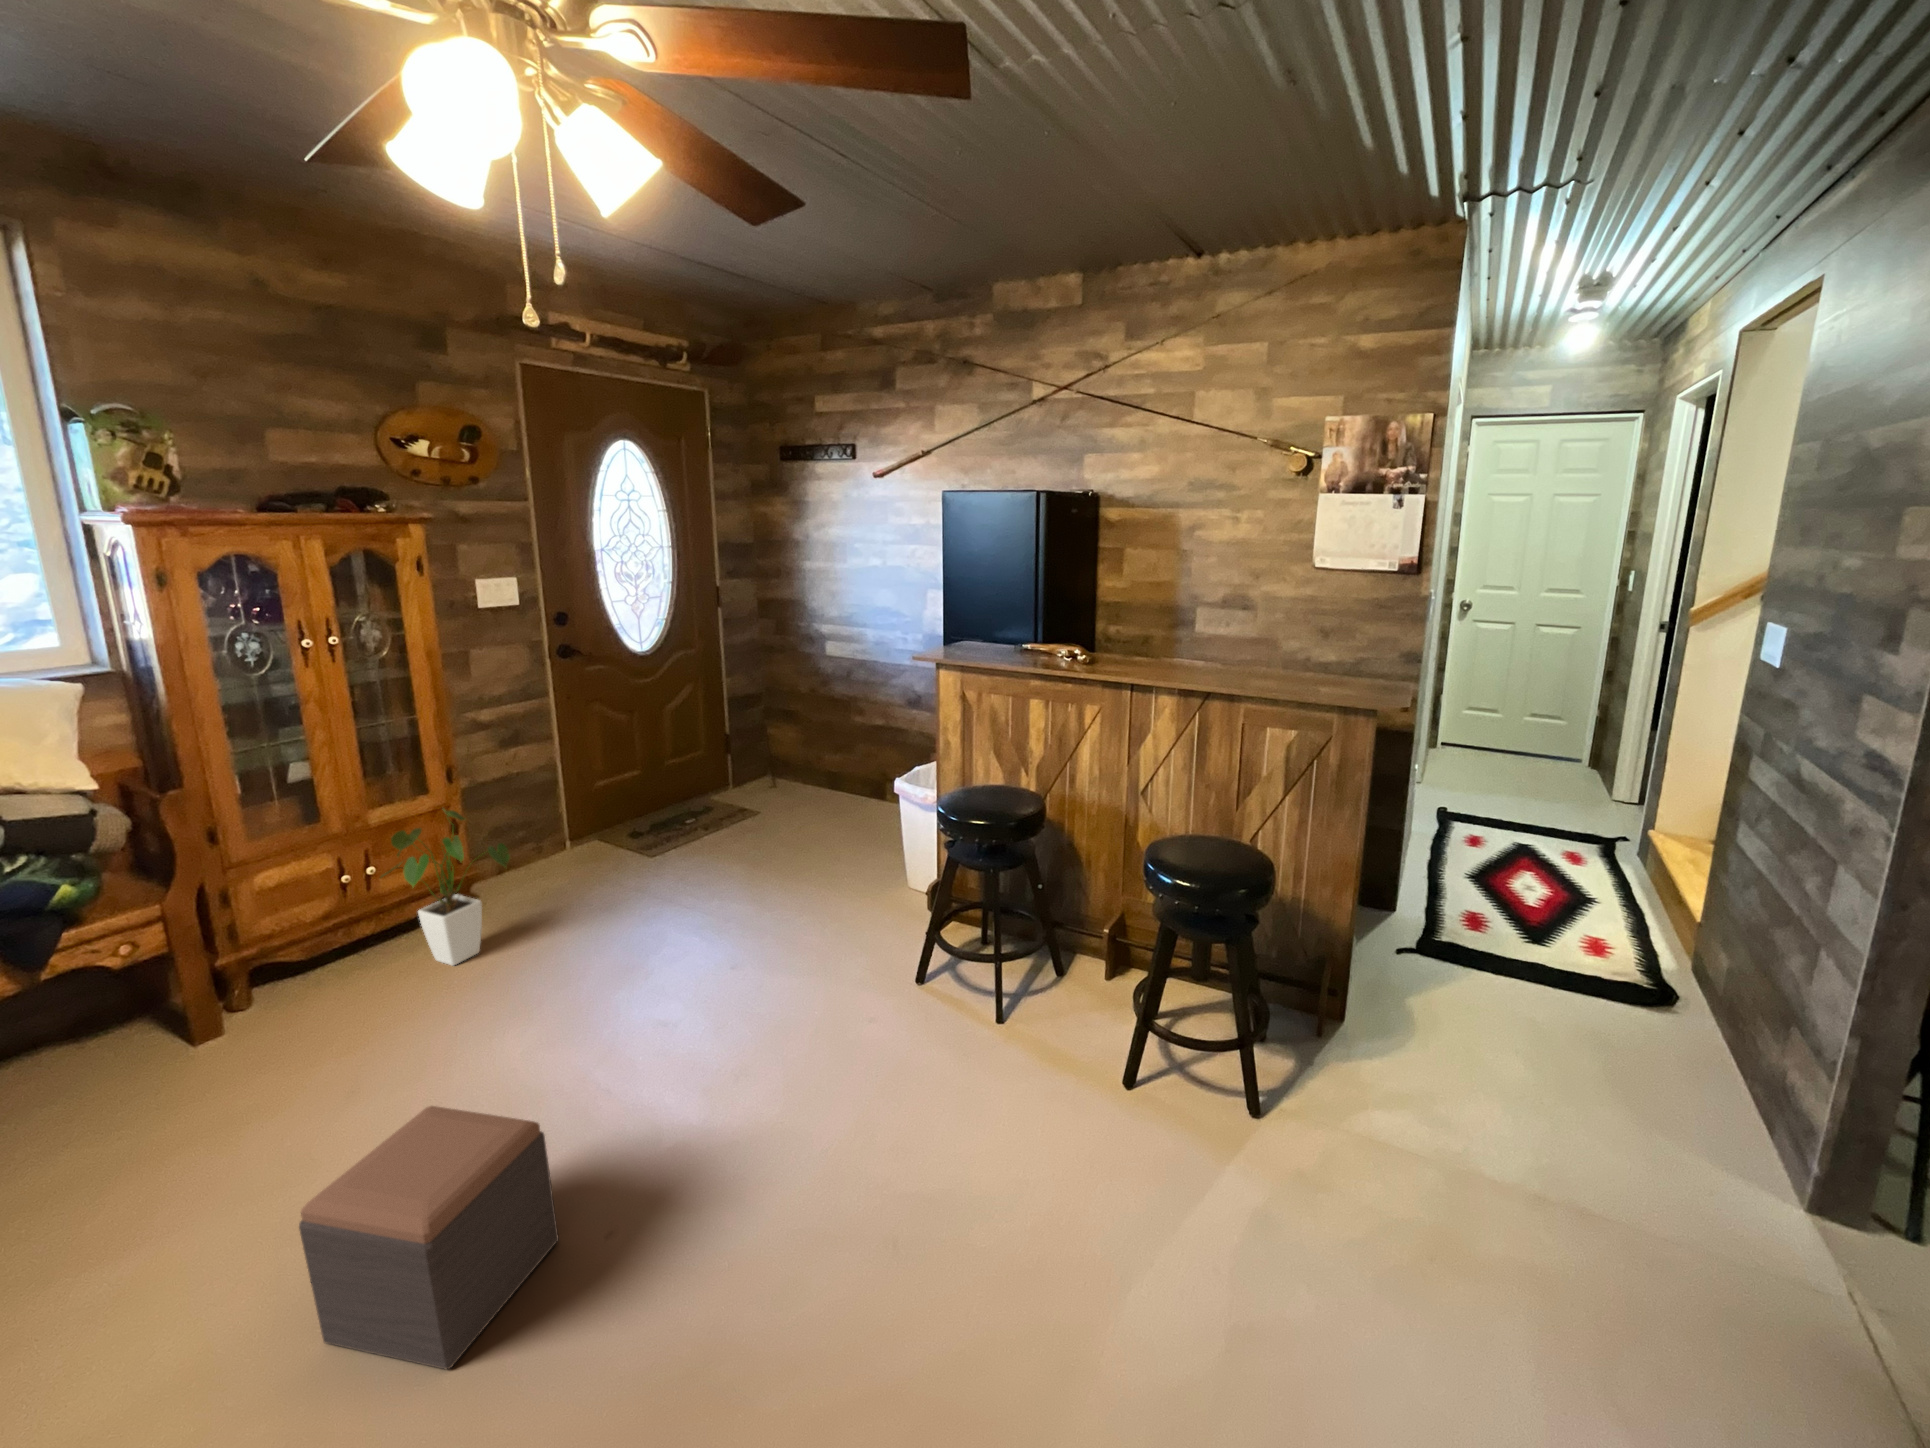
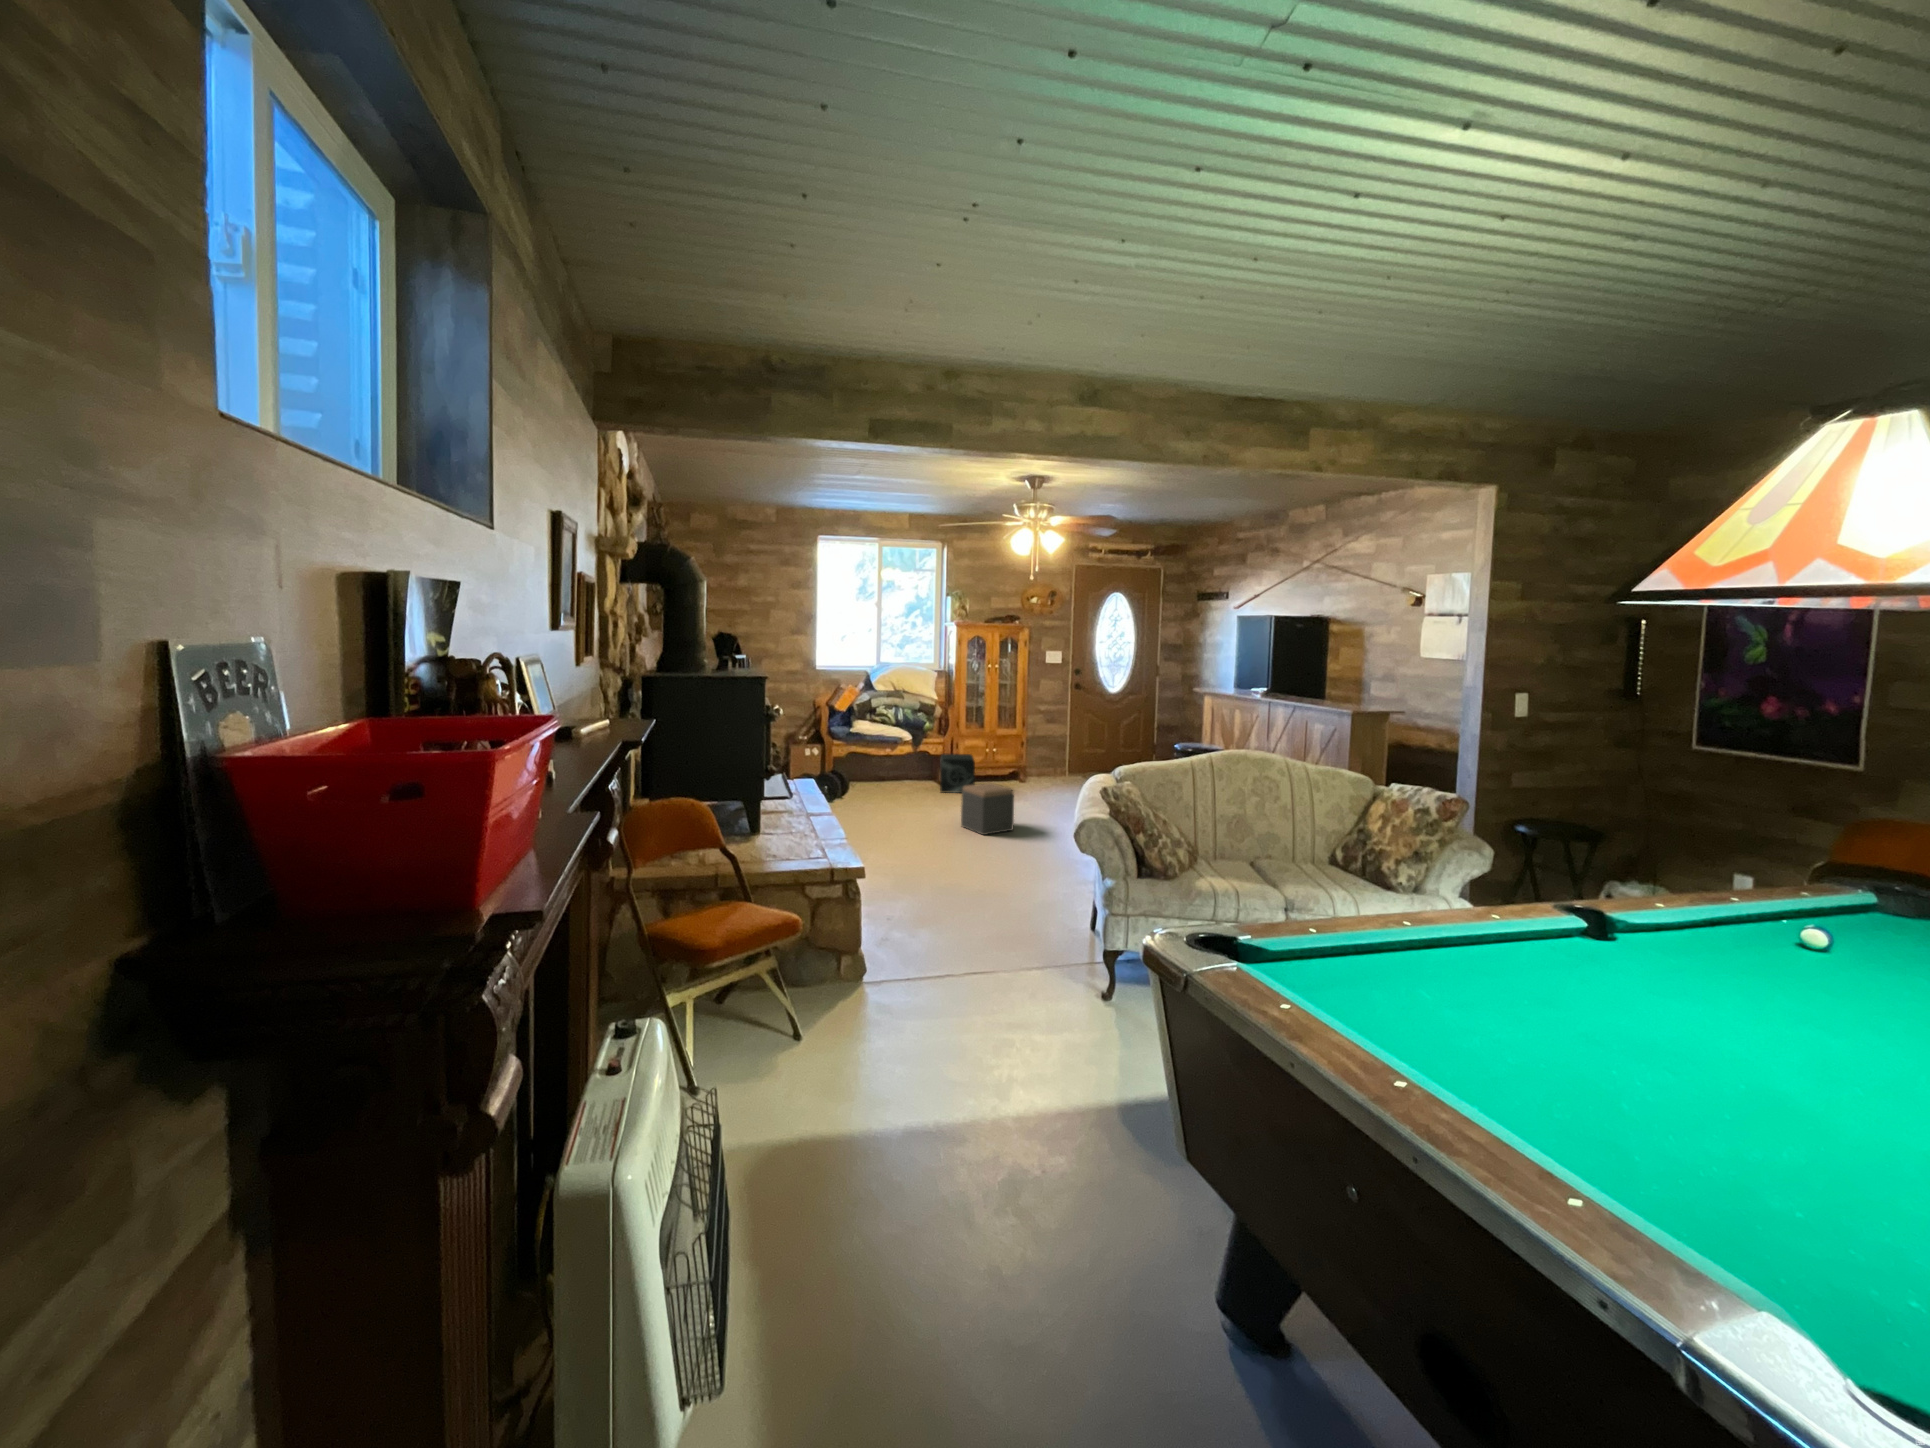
house plant: present [381,809,510,965] -> none [996,734,1035,791]
speaker: none [162,909,331,1084] -> present [940,753,975,793]

